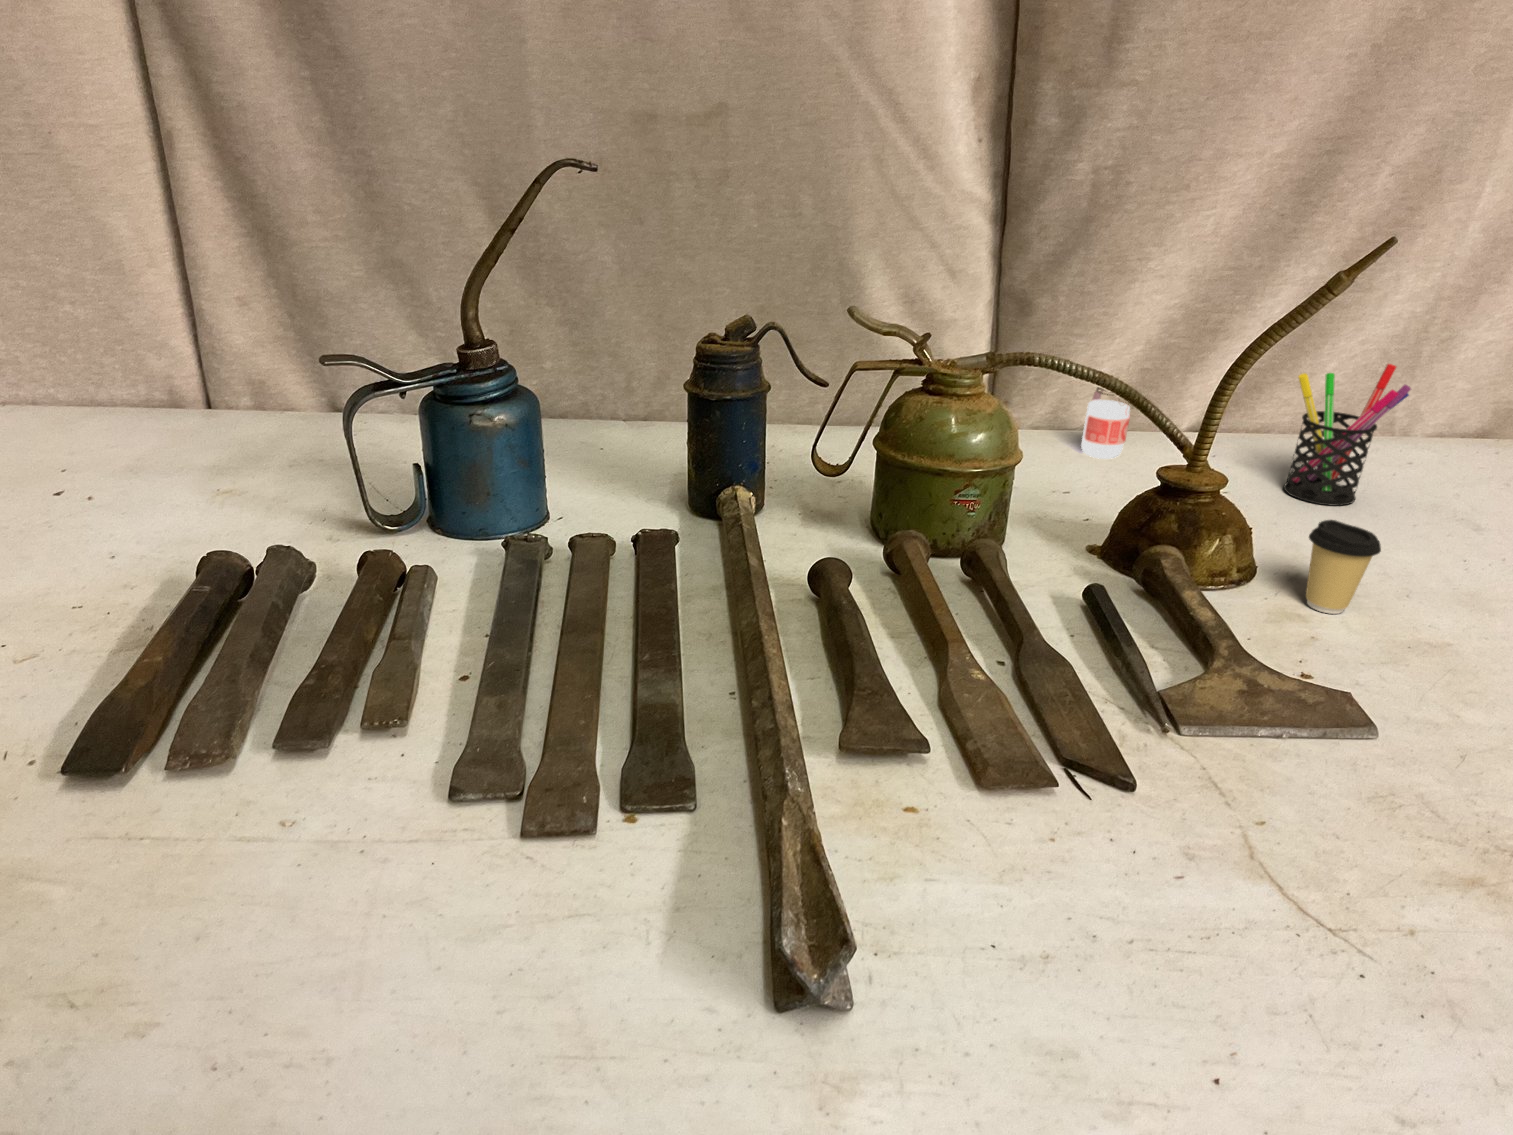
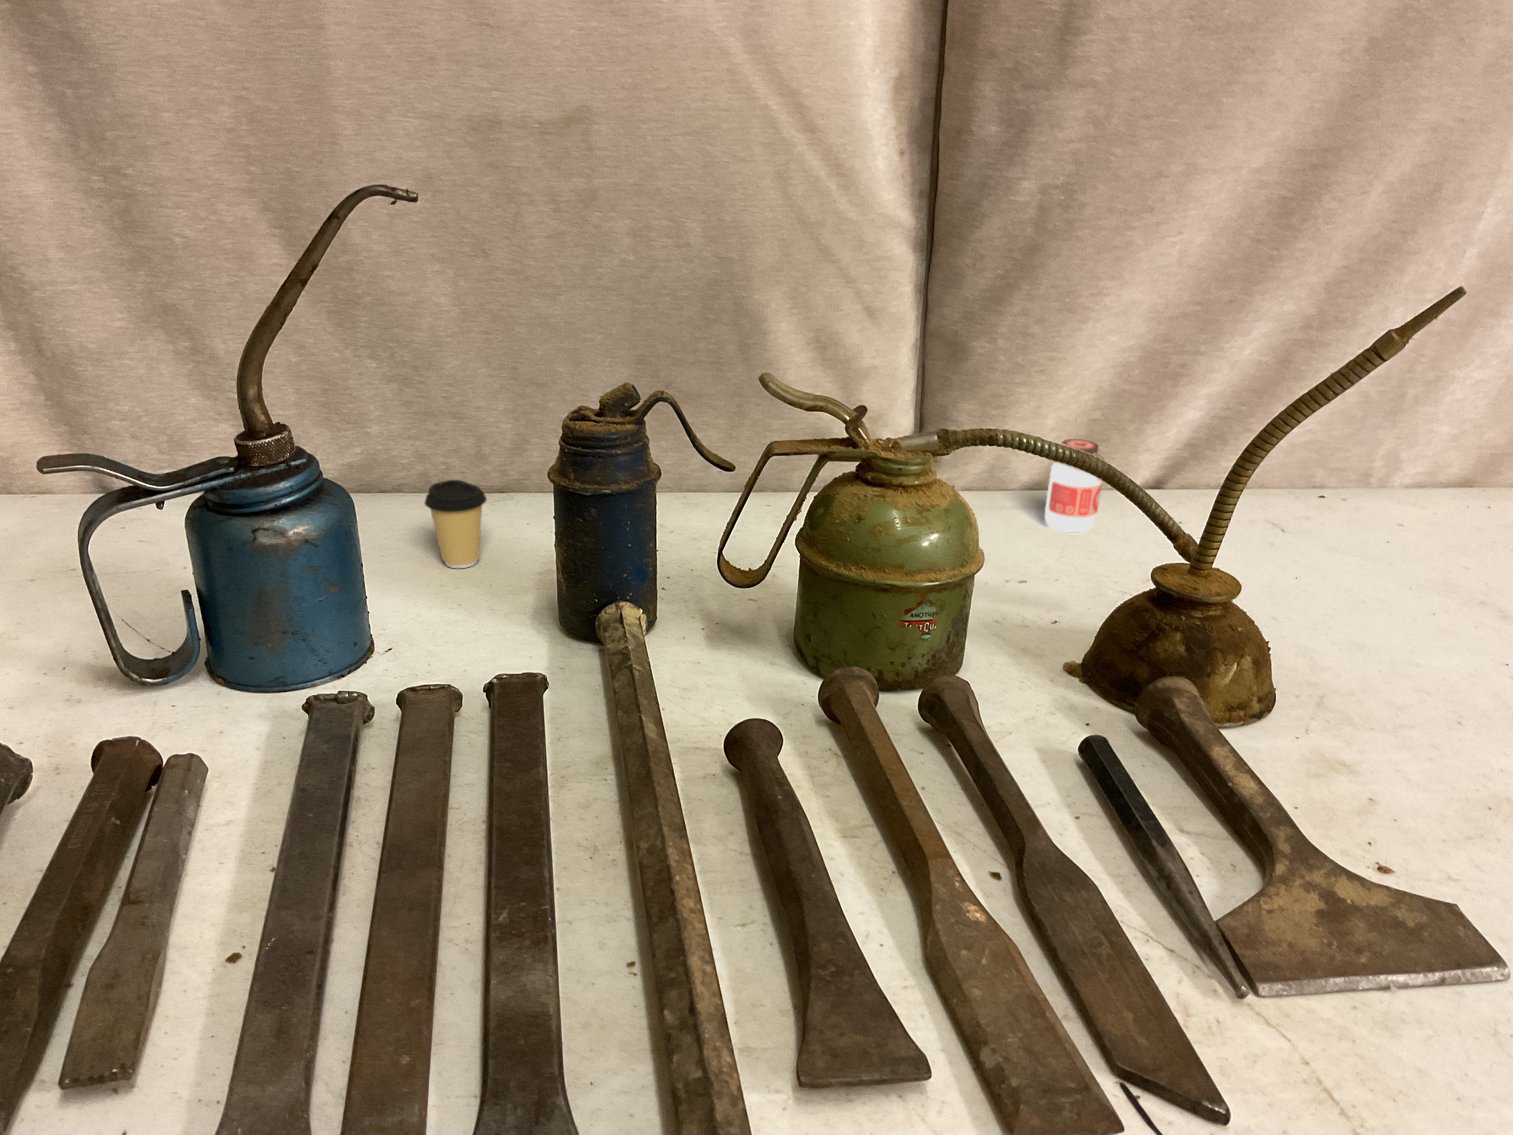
pen holder: present [1284,364,1411,506] -> none [1288,421,1436,591]
coffee cup: present [1306,520,1381,614] -> present [425,480,486,568]

